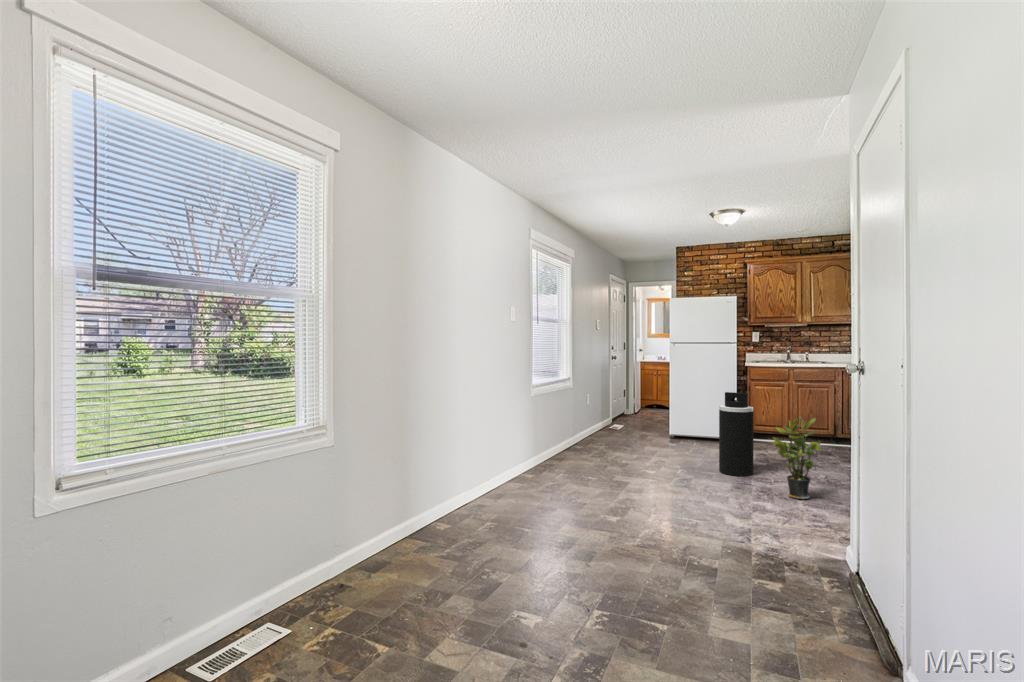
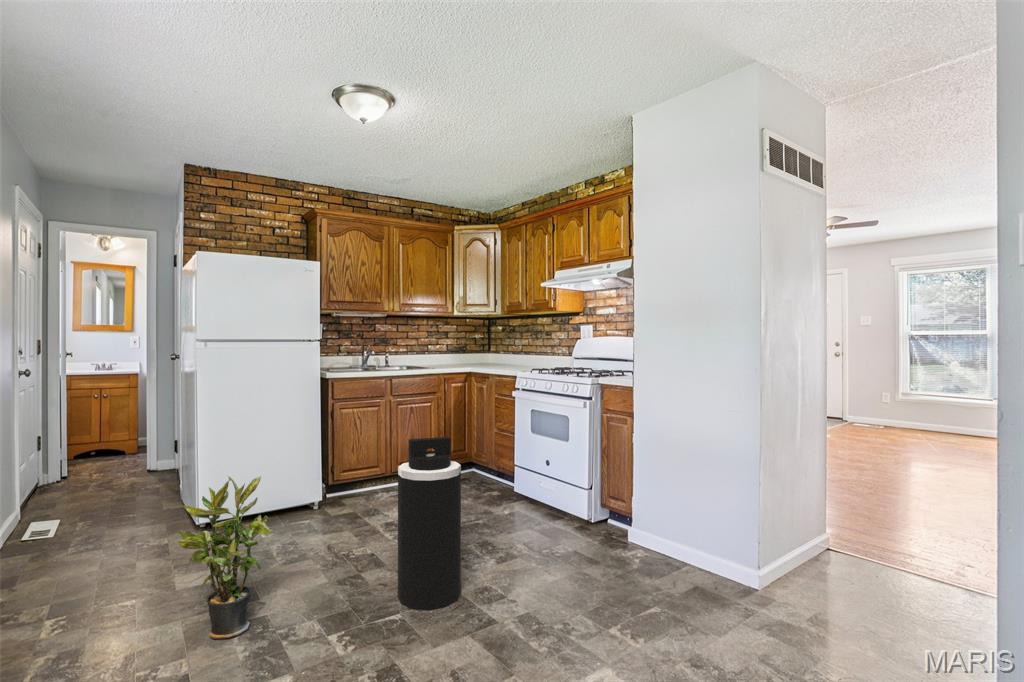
potted plant: present [772,416,822,499] -> present [177,477,271,639]

